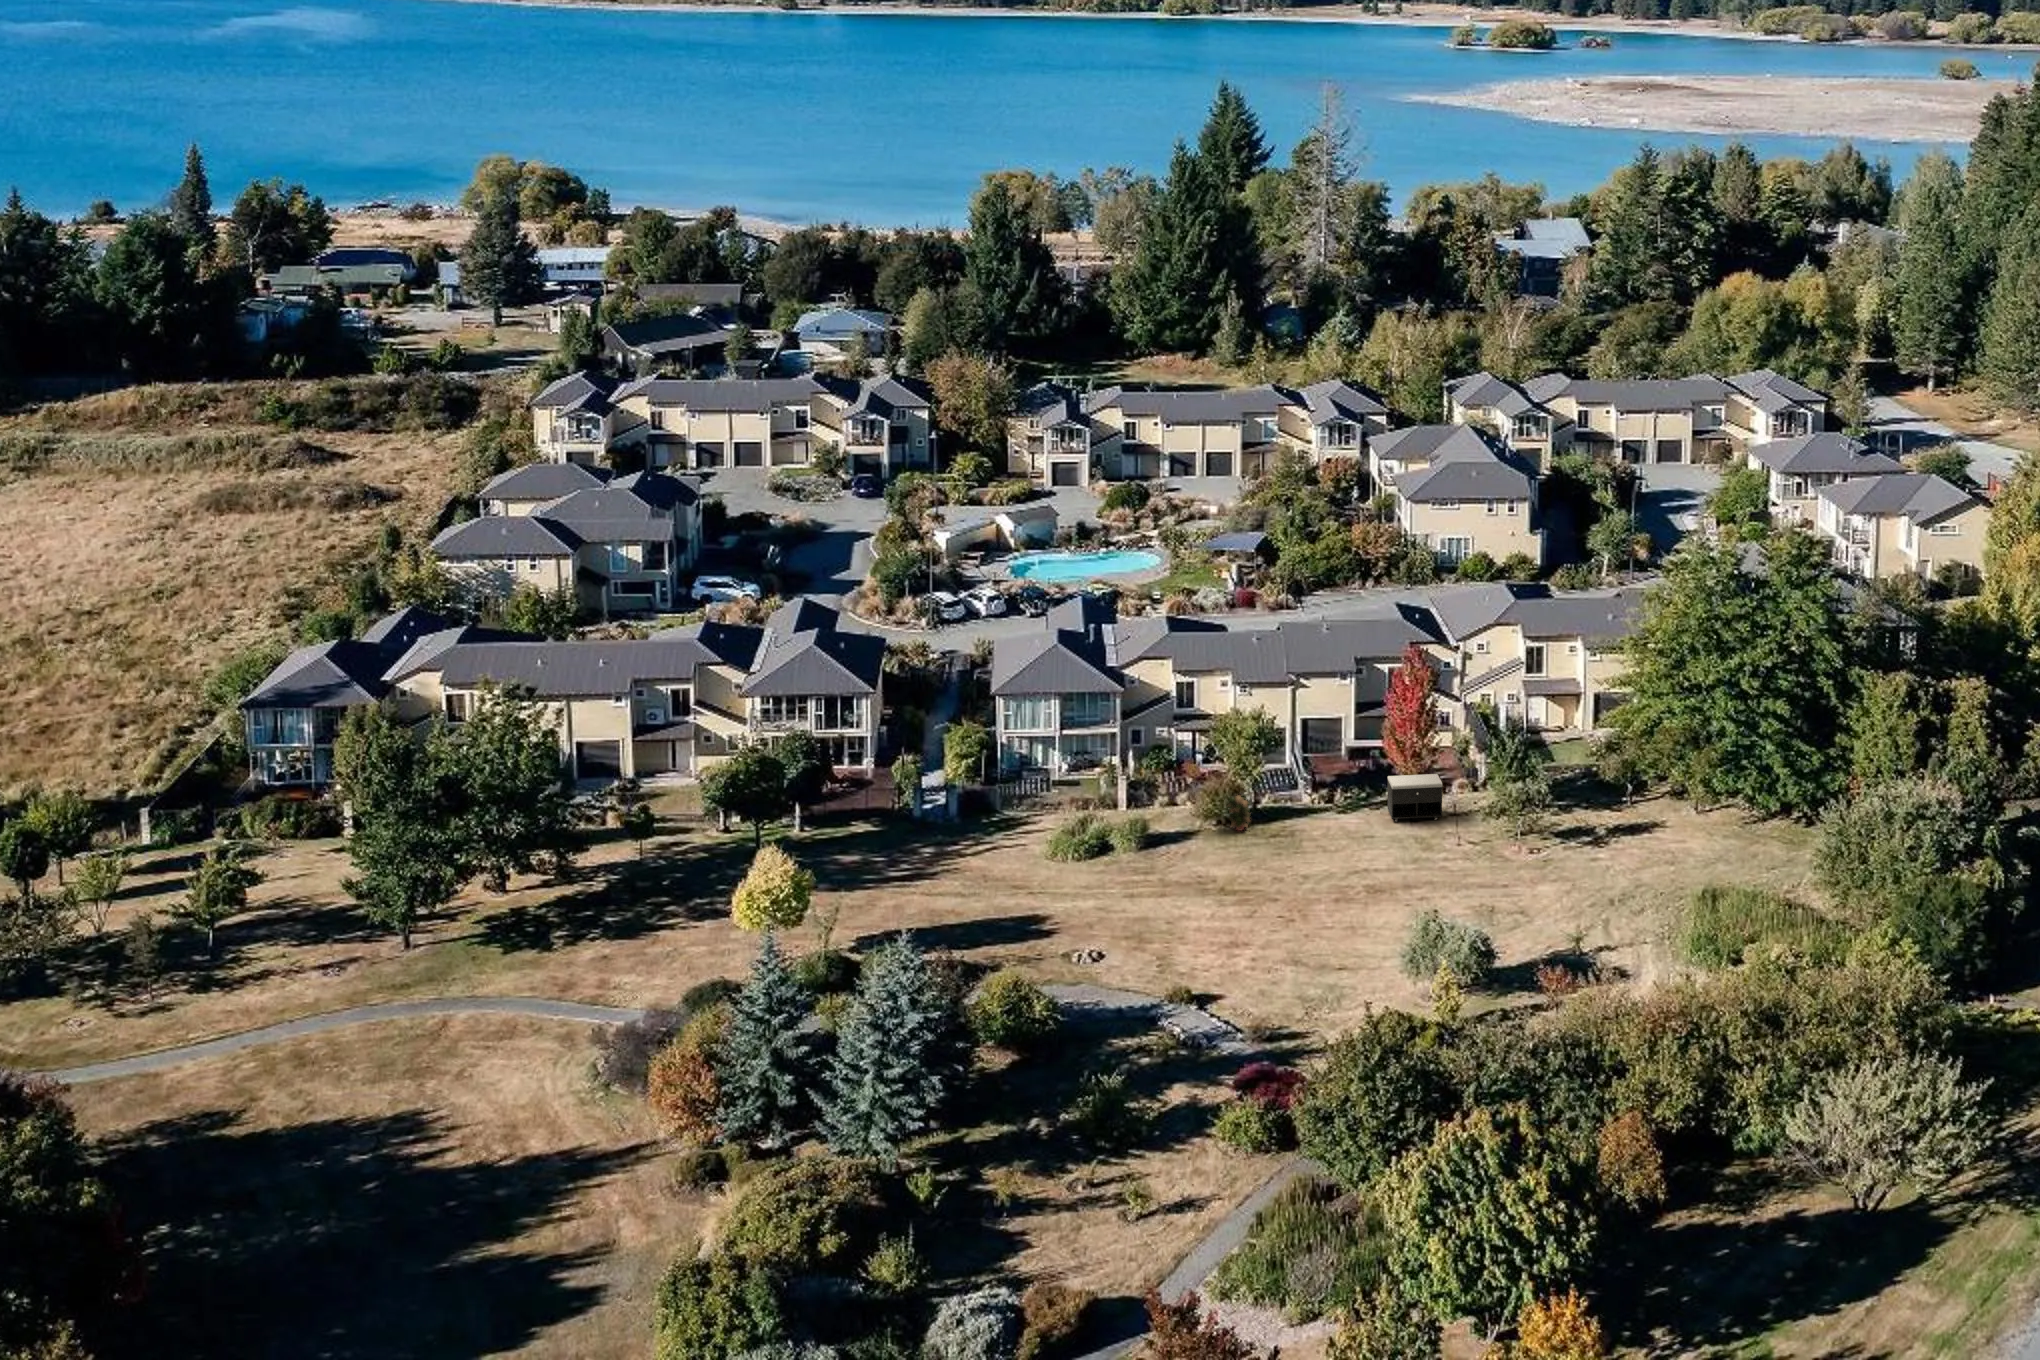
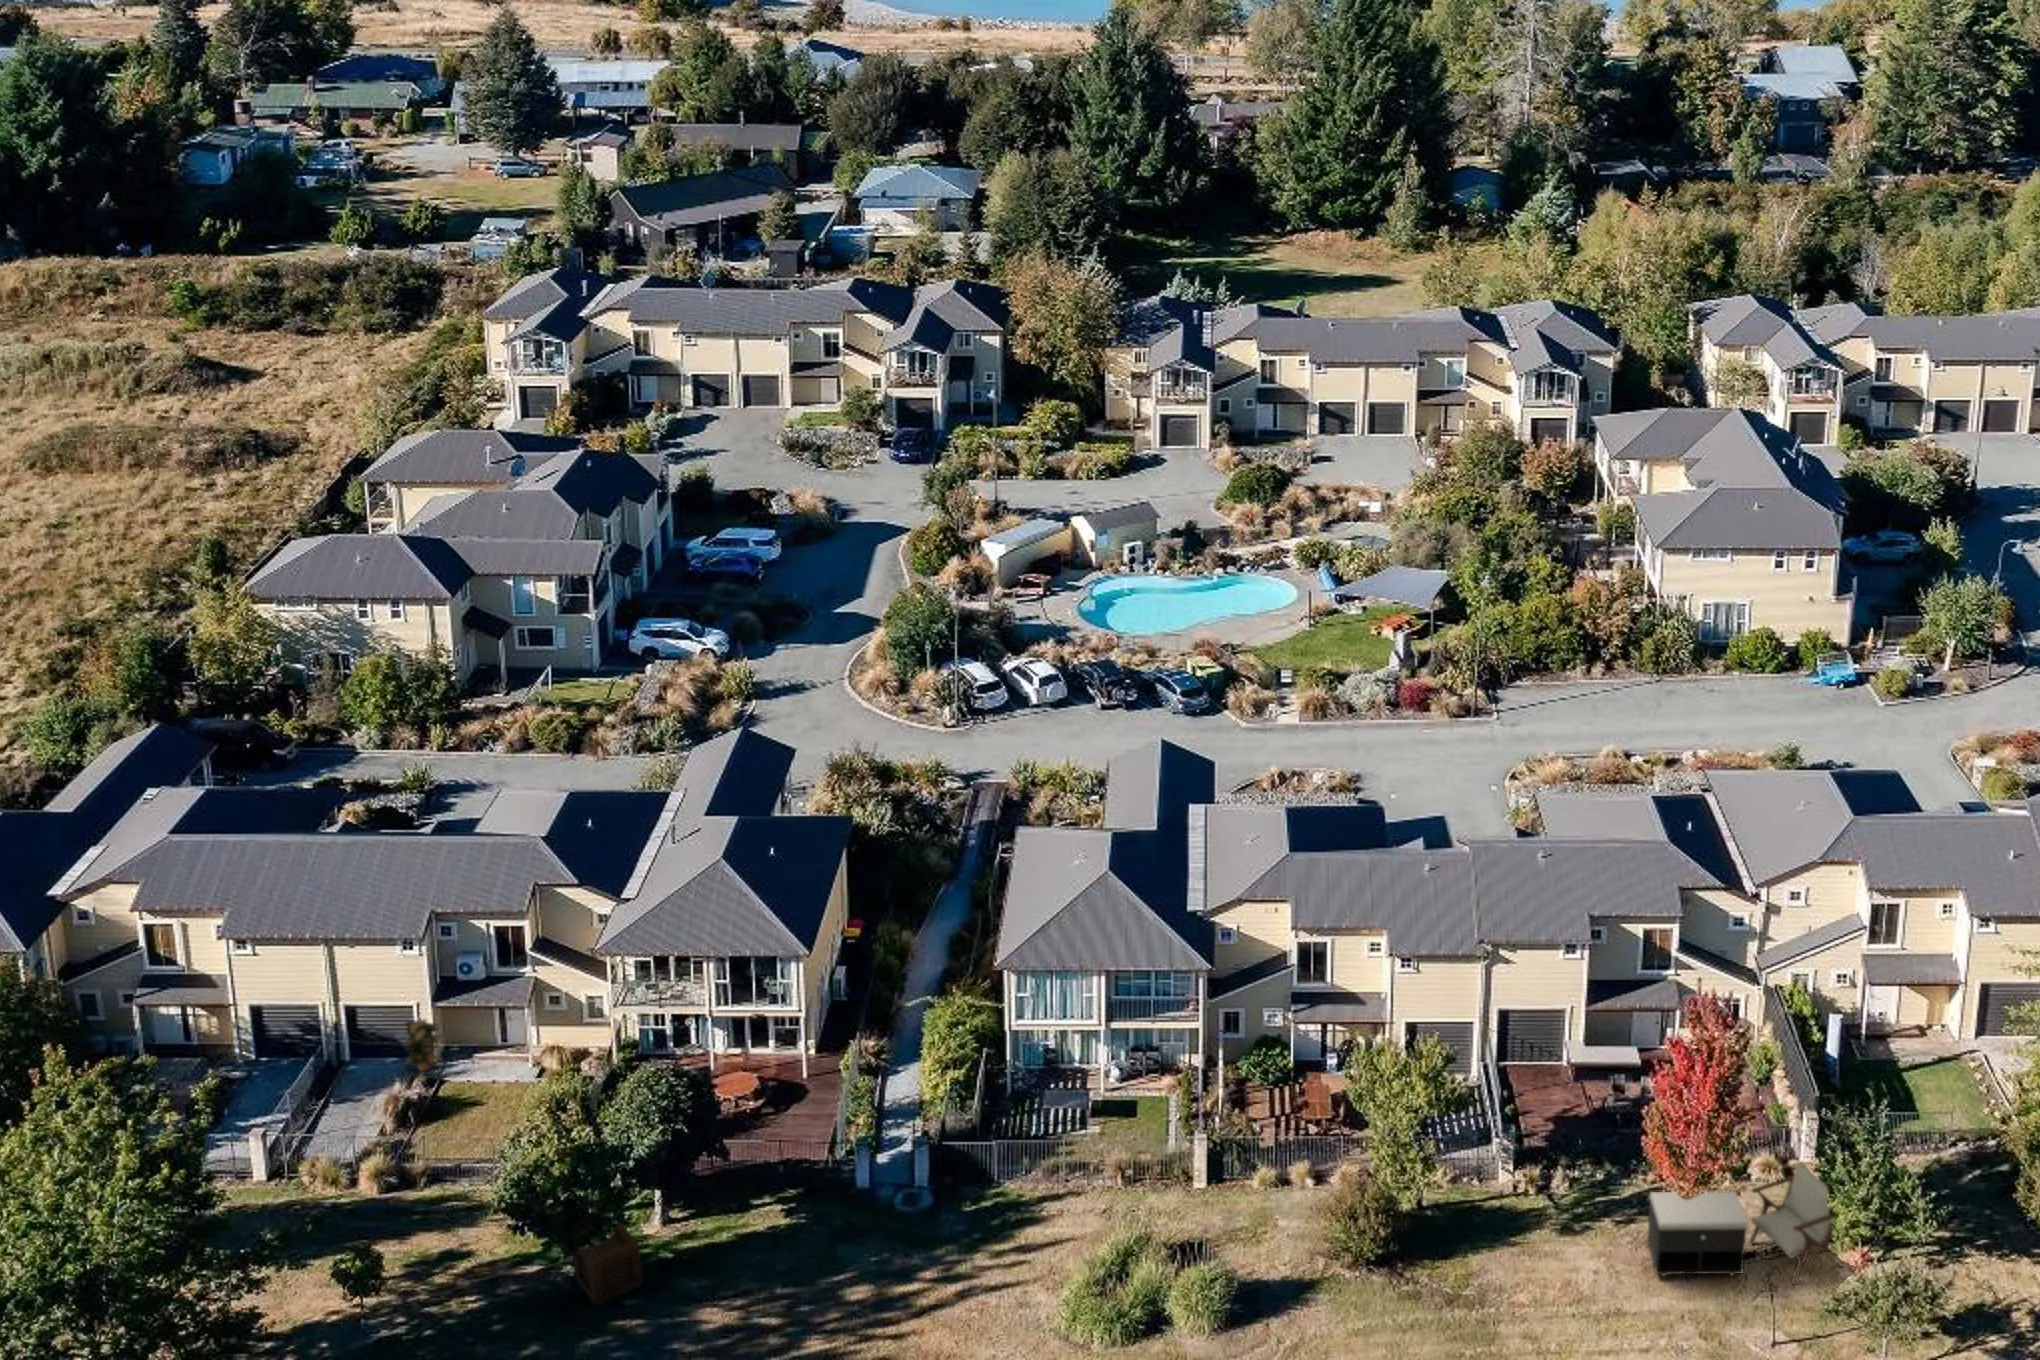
lounge chair: none [1446,760,1501,821] -> present [1750,1163,1843,1284]
decorative plant: present [1228,796,1250,830] -> present [405,1019,442,1071]
wooden crate: none [756,811,797,853] -> present [574,1223,642,1305]

